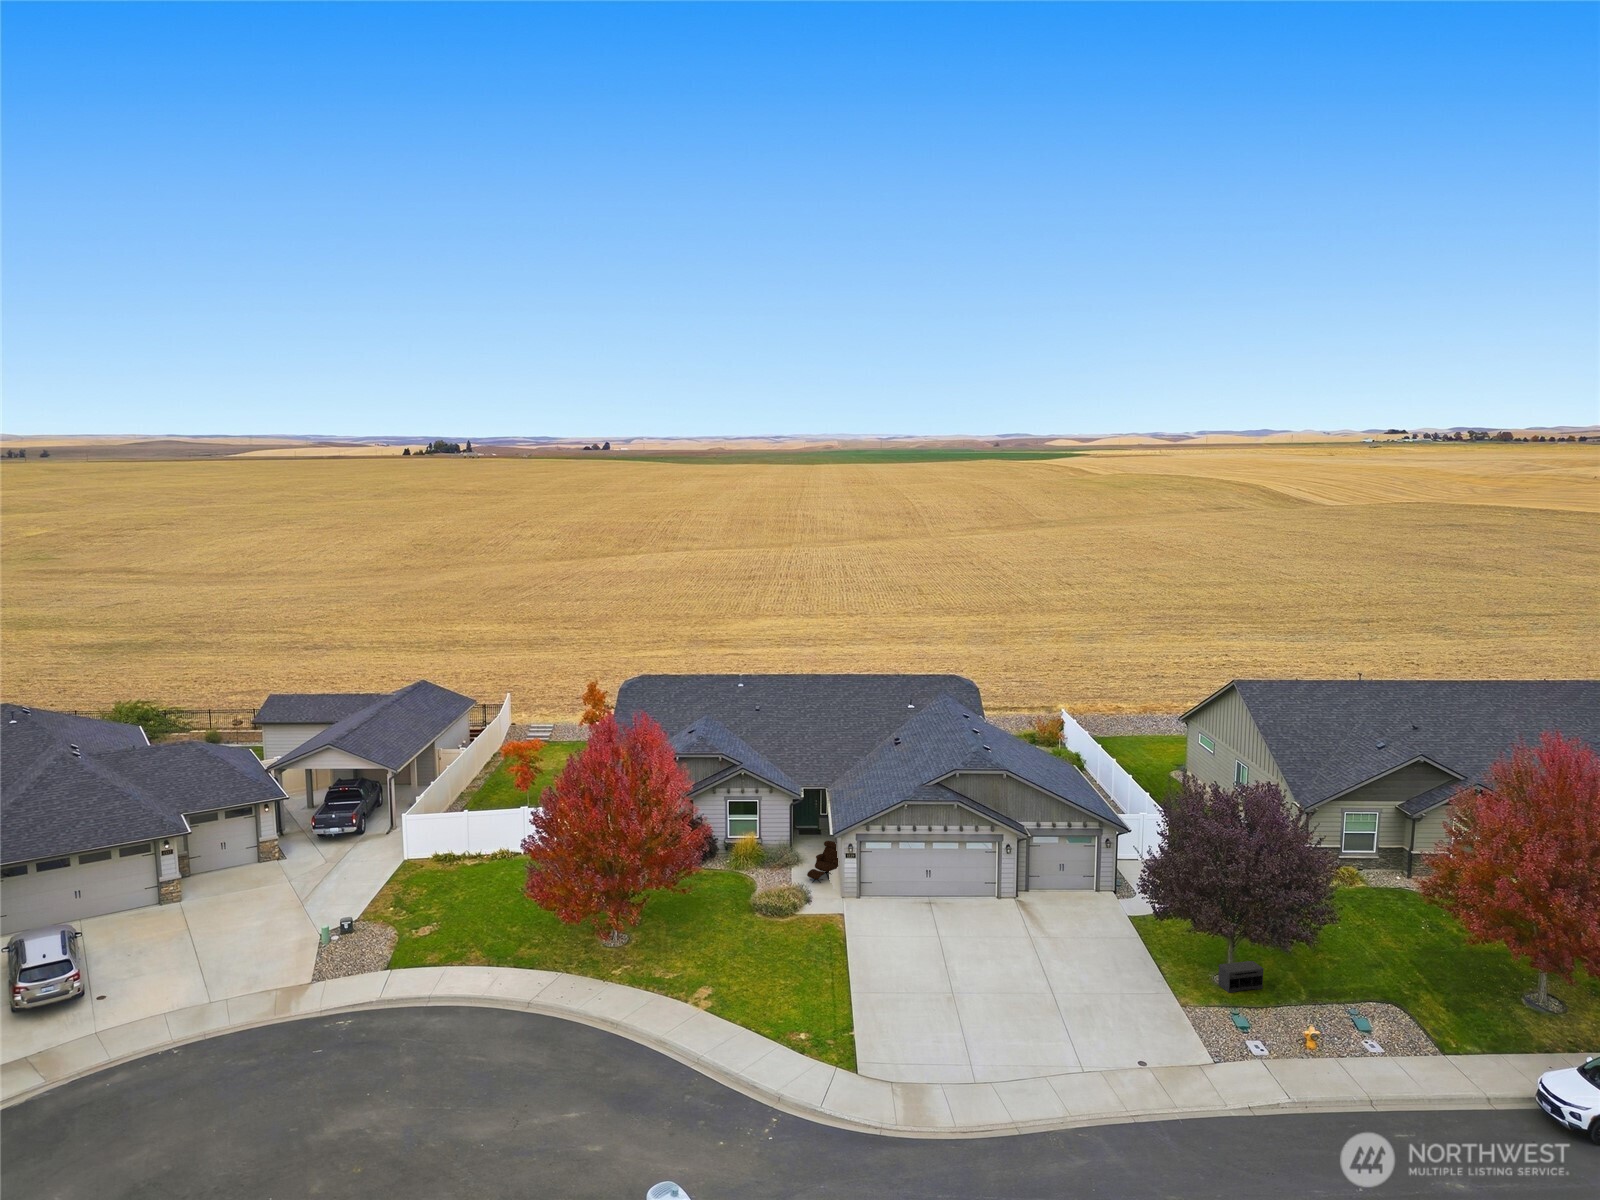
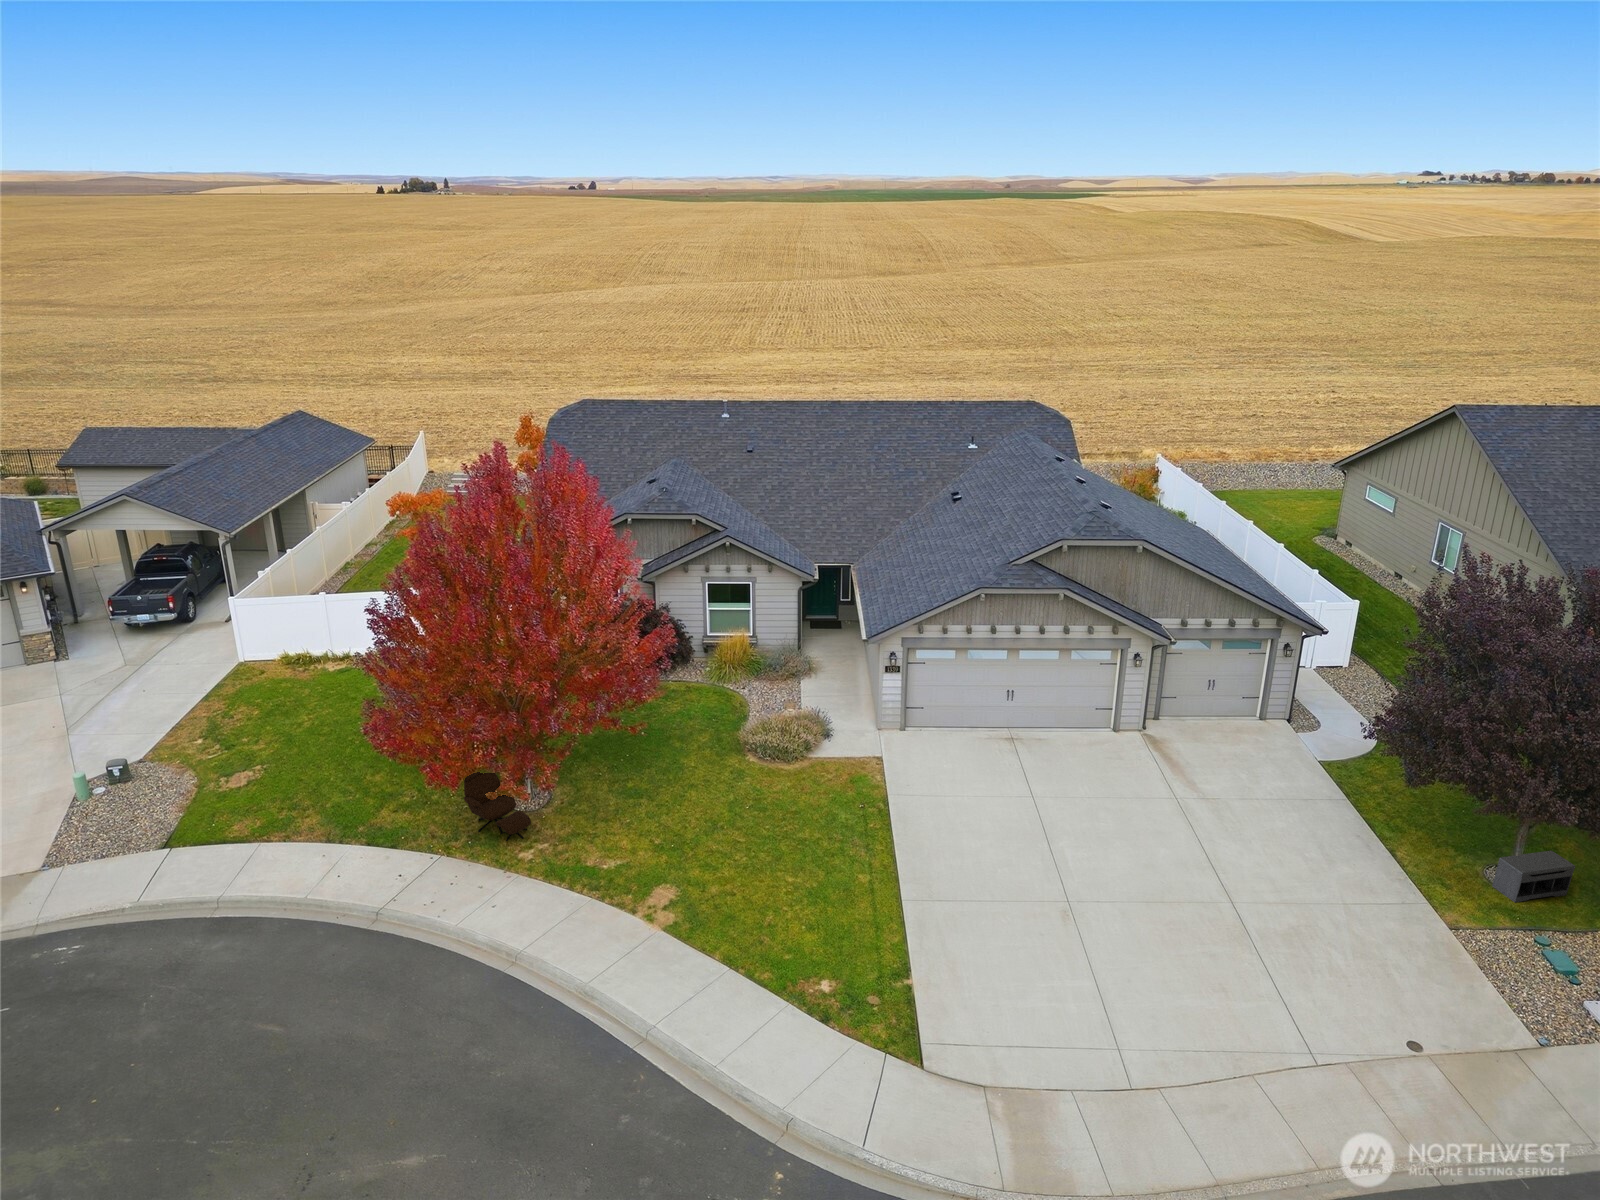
lounge chair: present [807,841,838,883] -> present [464,772,531,841]

